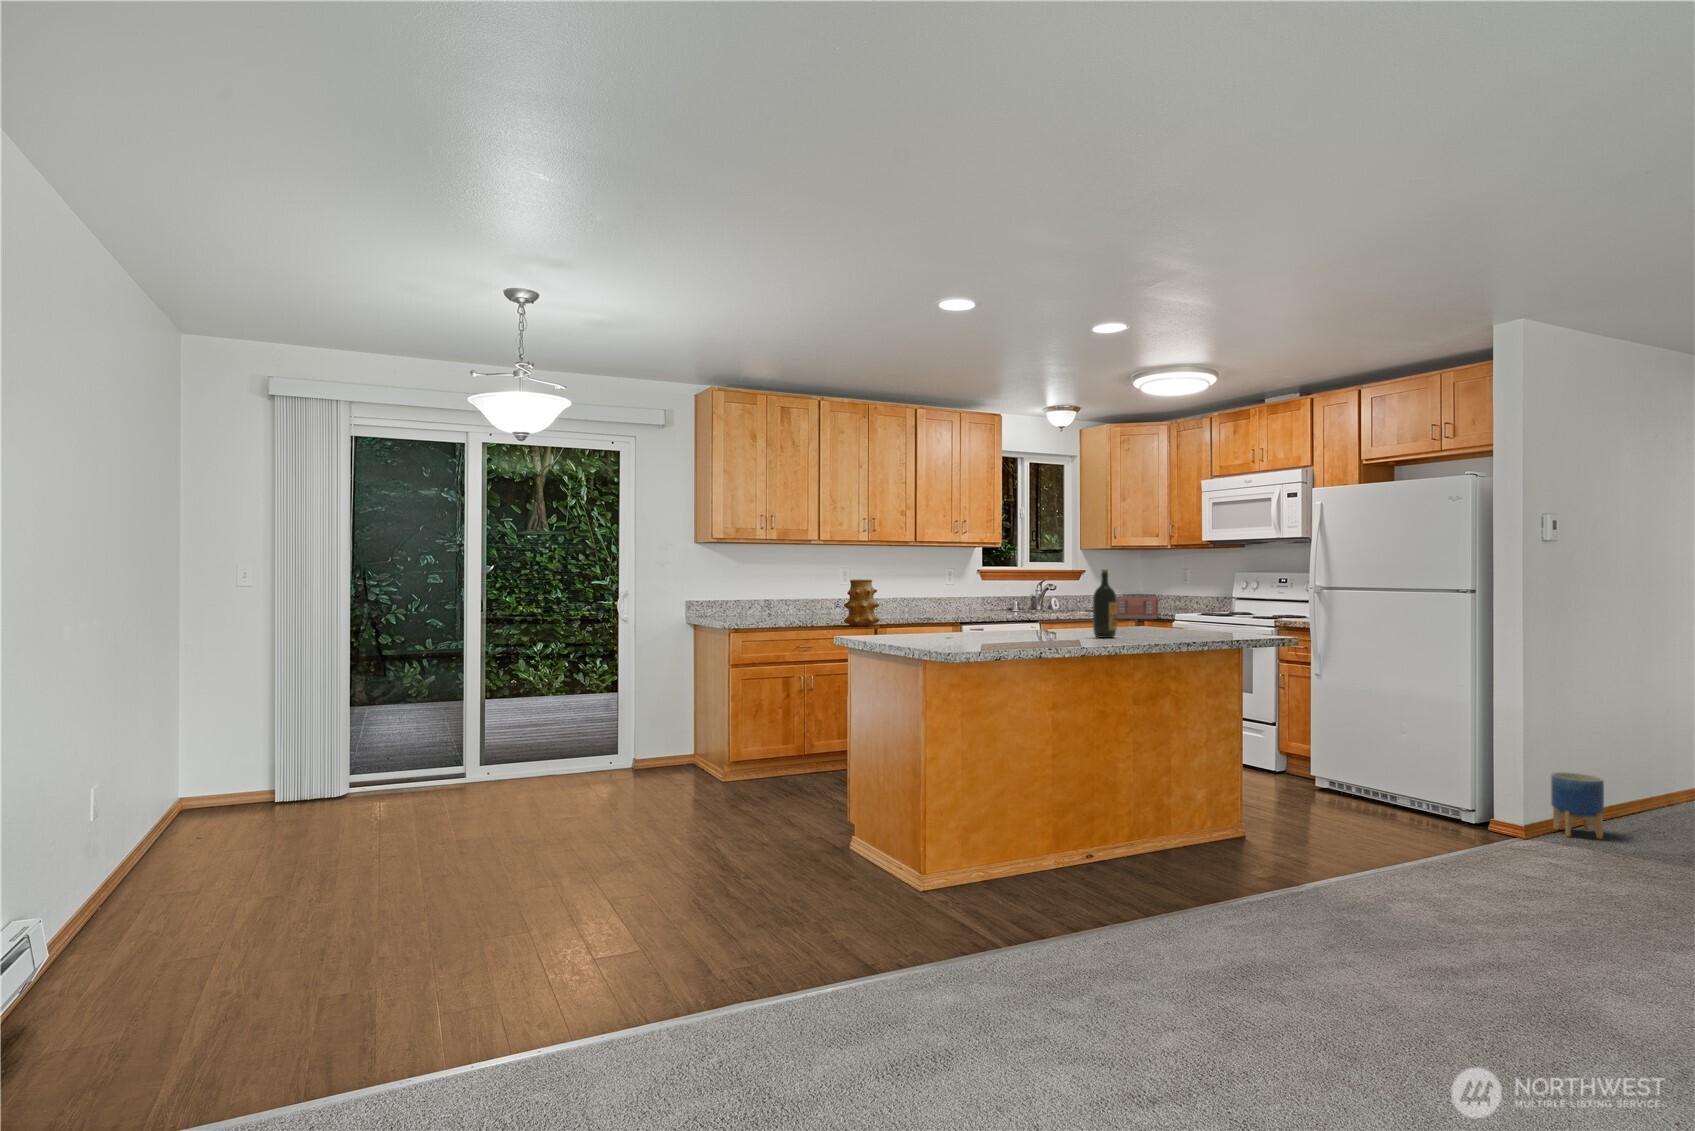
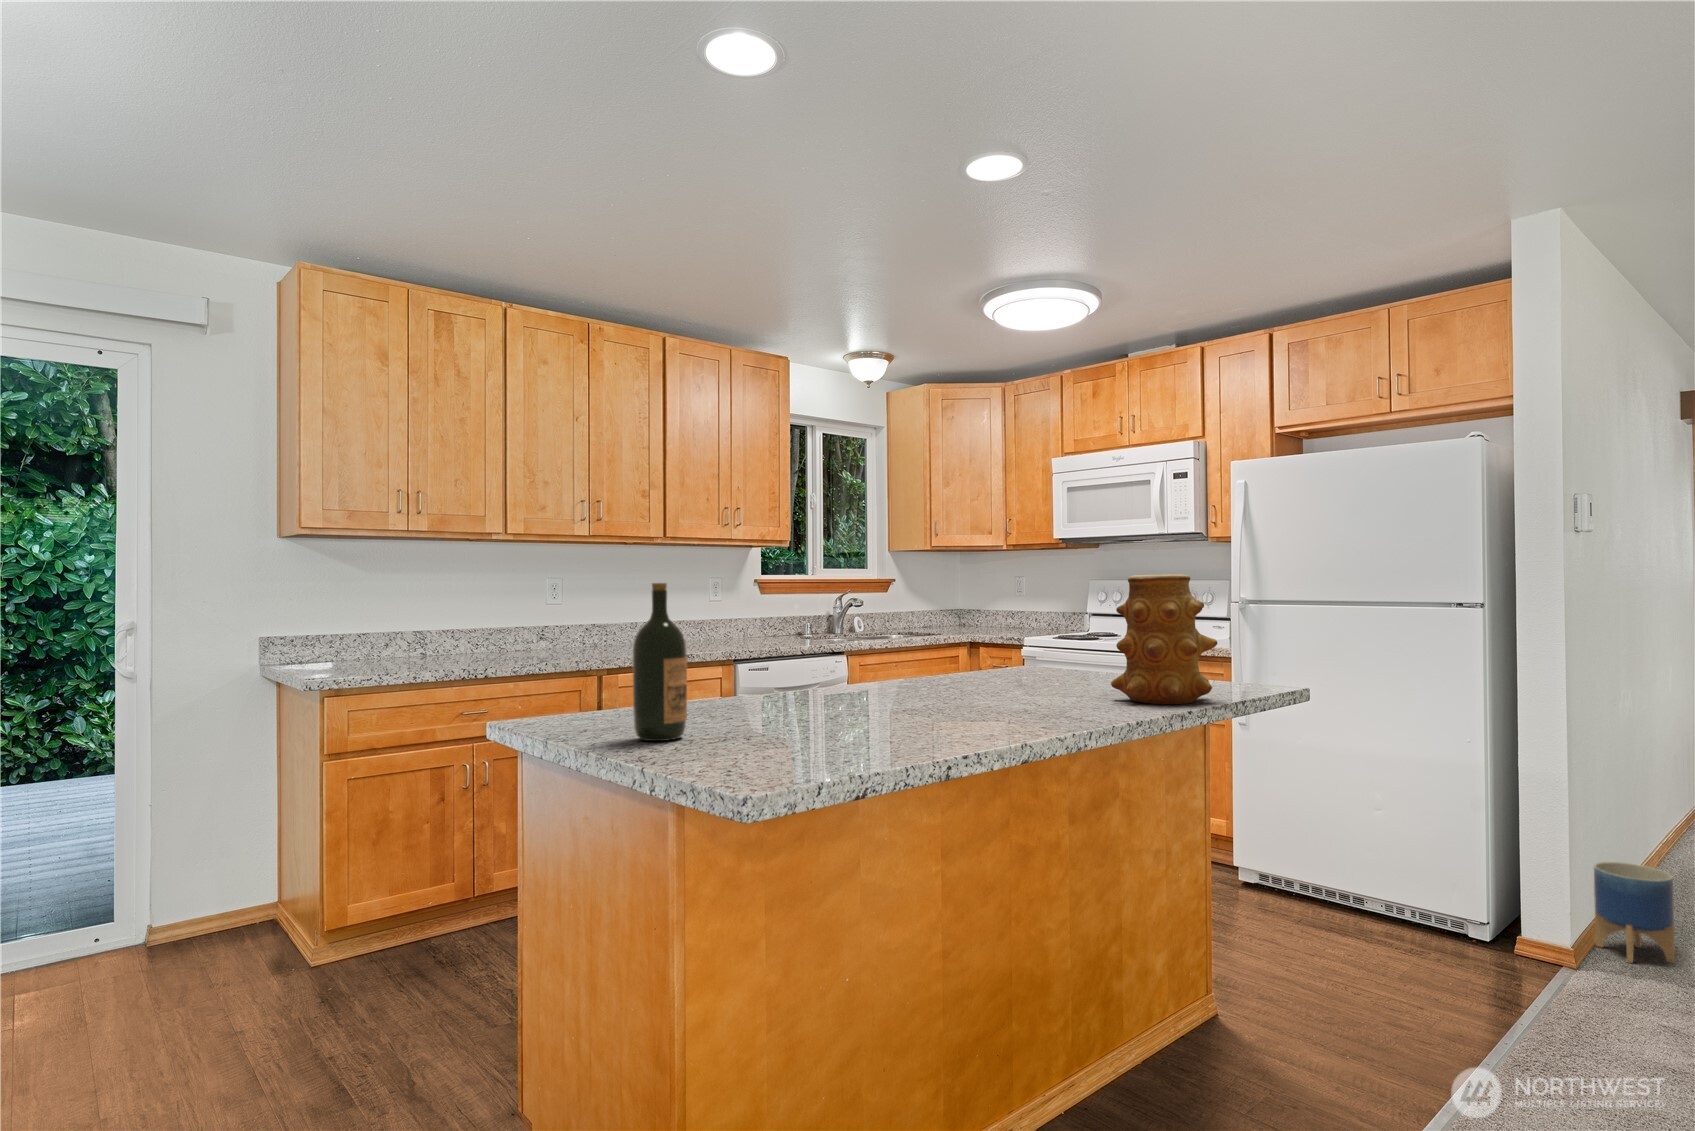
wine bottle: present [1093,569,1117,638] -> present [633,583,687,741]
vase: present [844,579,880,626] -> present [1111,574,1217,704]
toaster: present [1117,596,1160,619] -> none [931,610,983,641]

